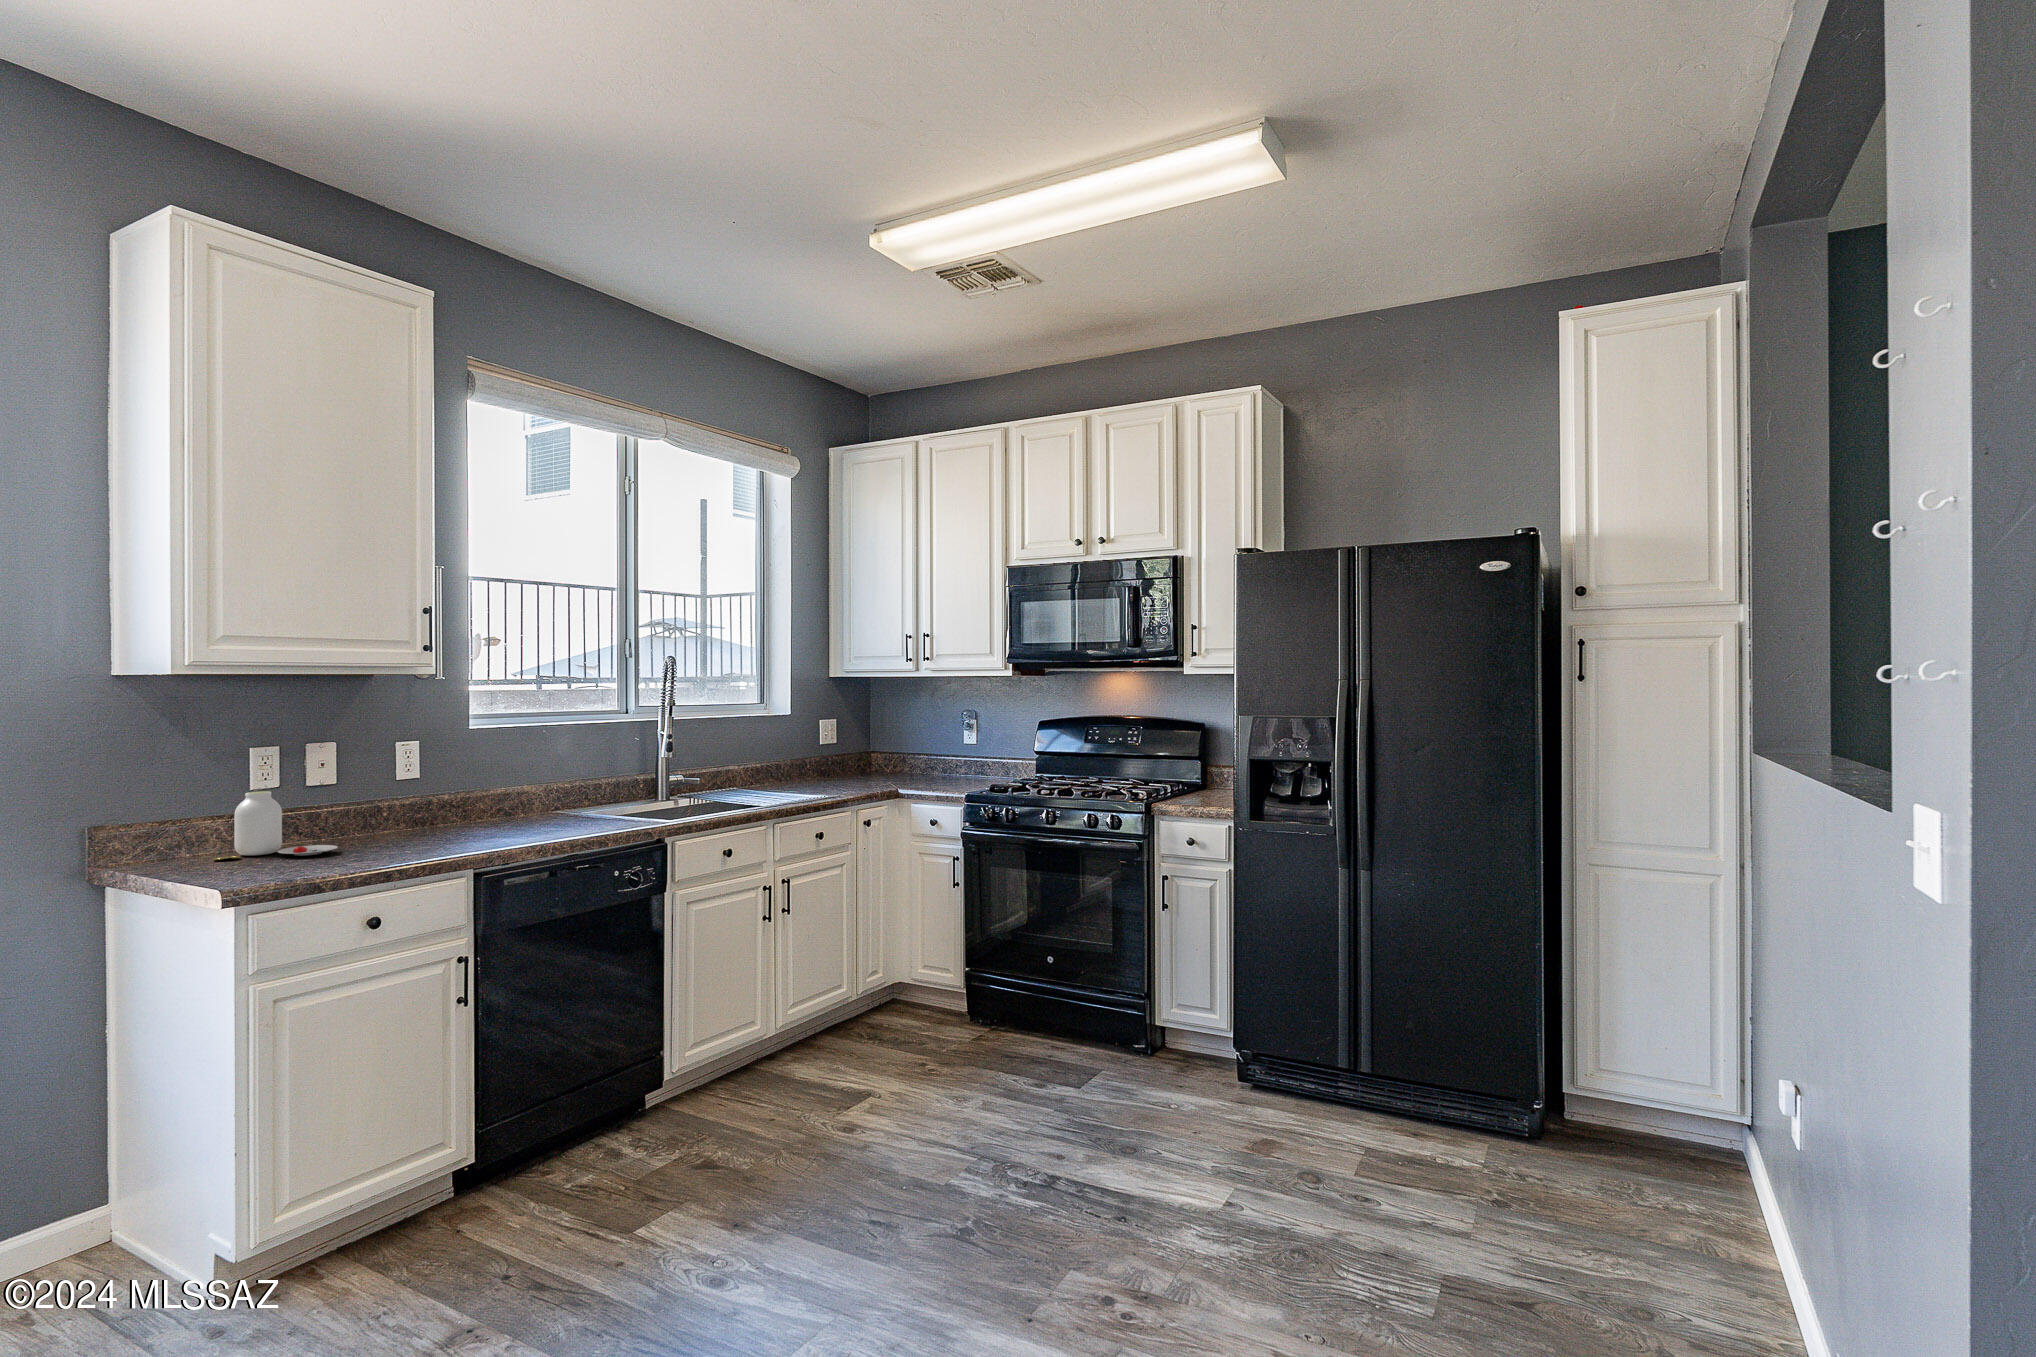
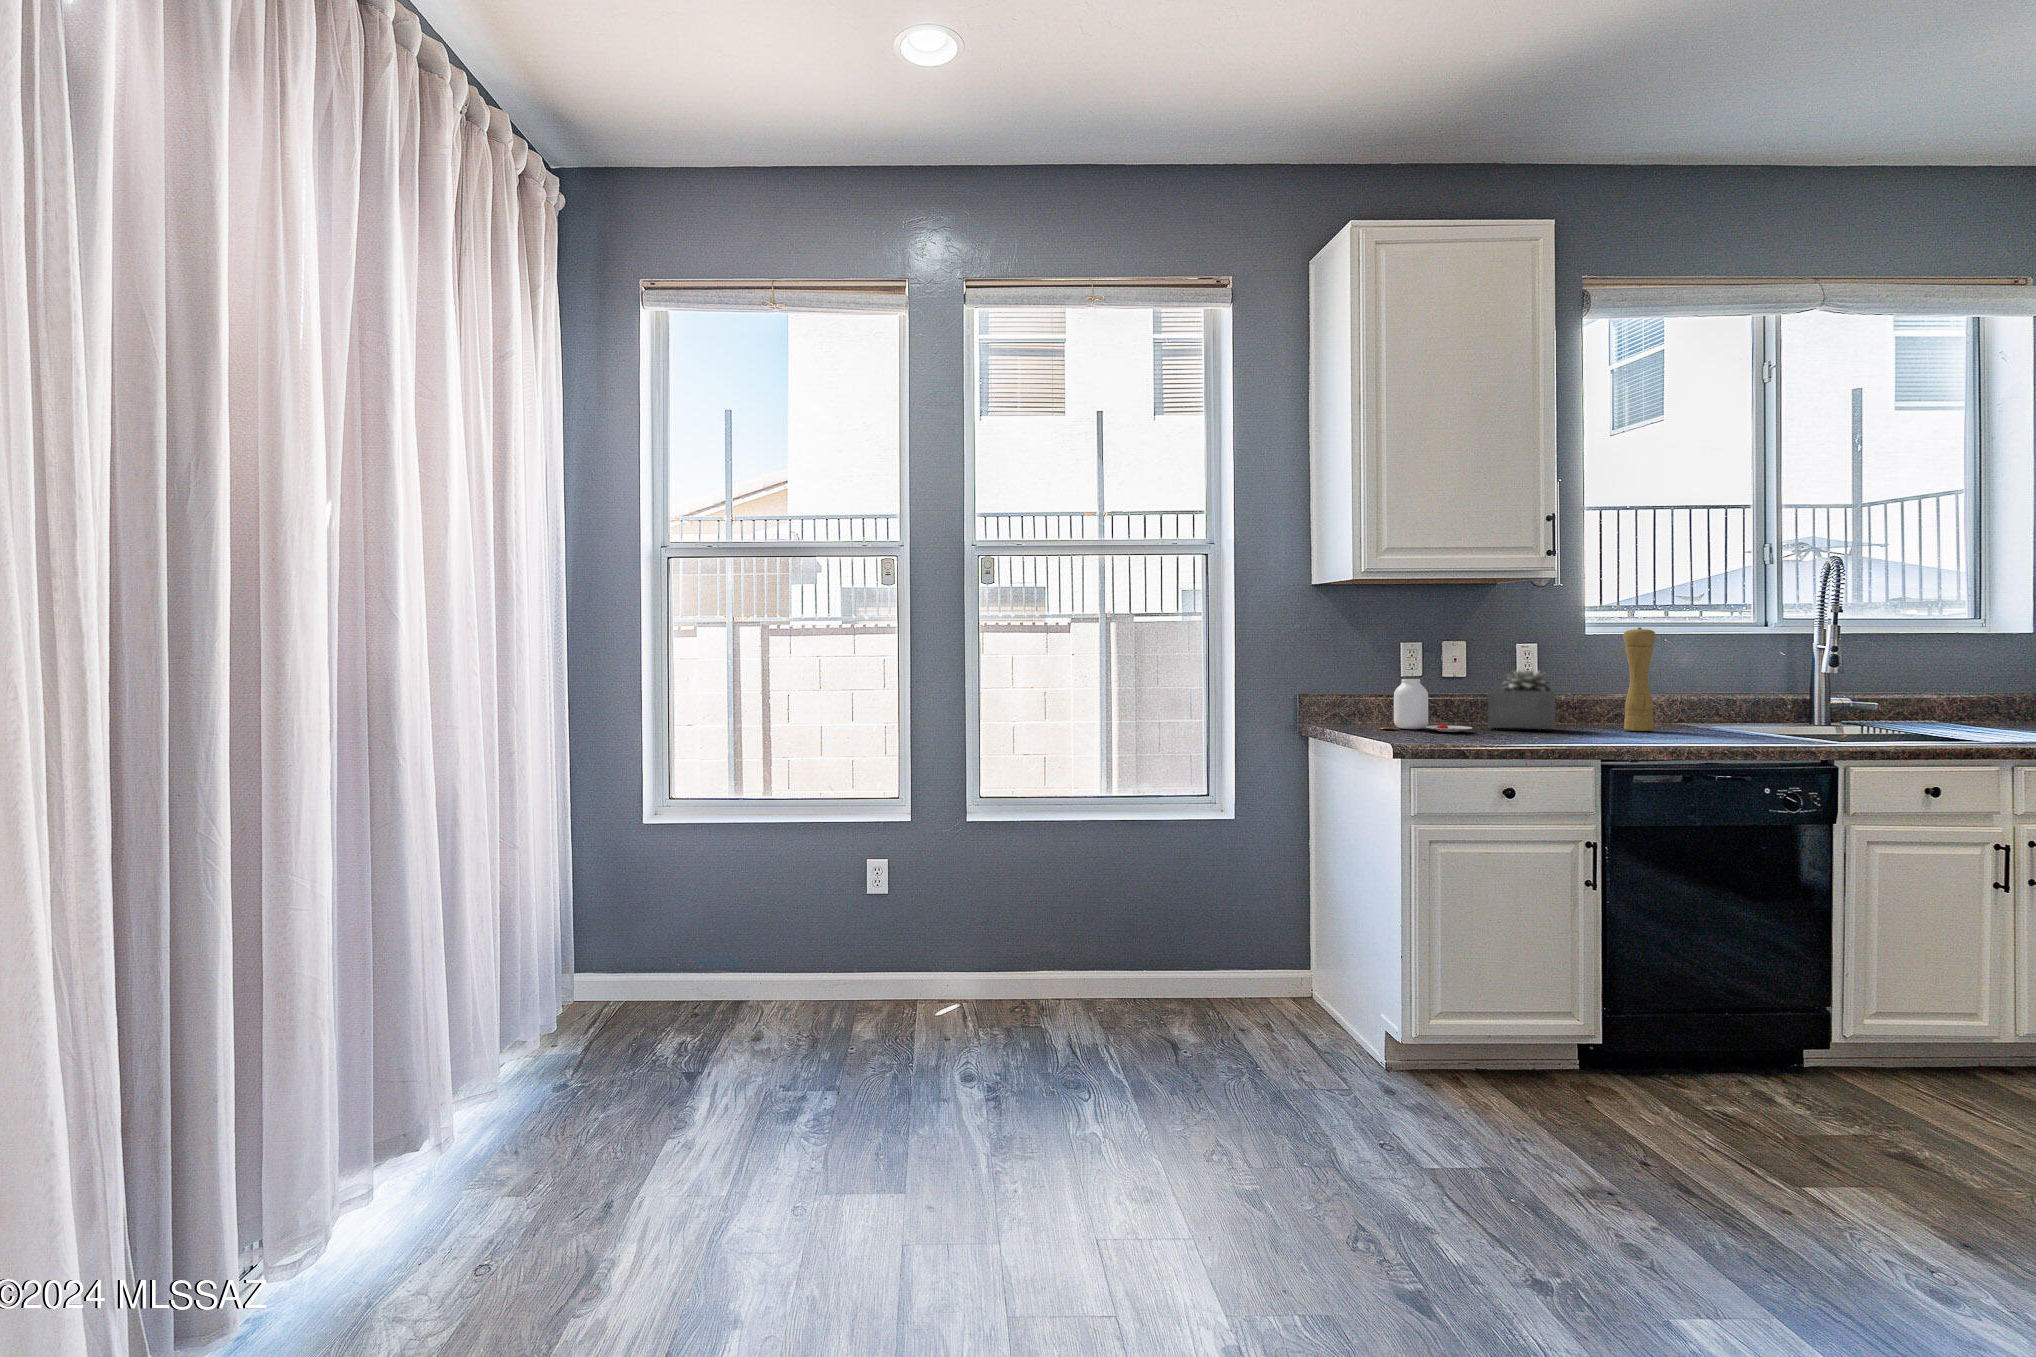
pepper mill: none [500,723,529,828] -> present [1623,628,1656,731]
succulent plant: none [357,770,434,842] -> present [1488,670,1555,729]

